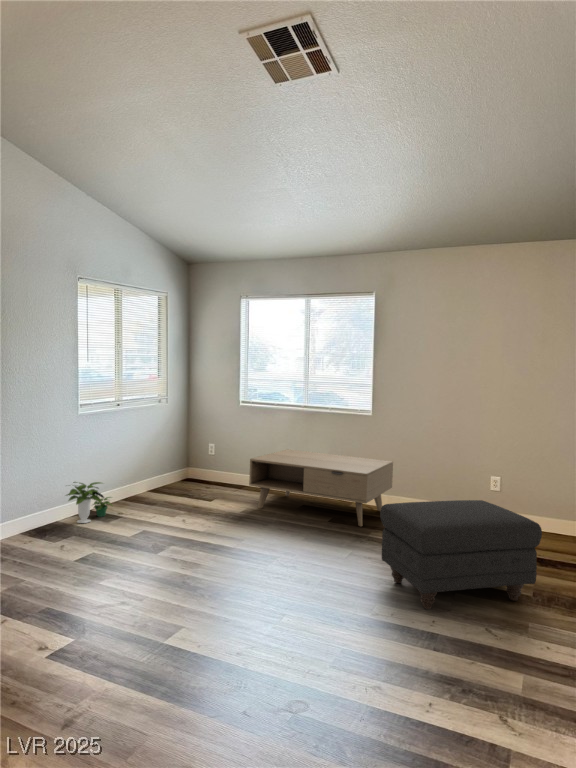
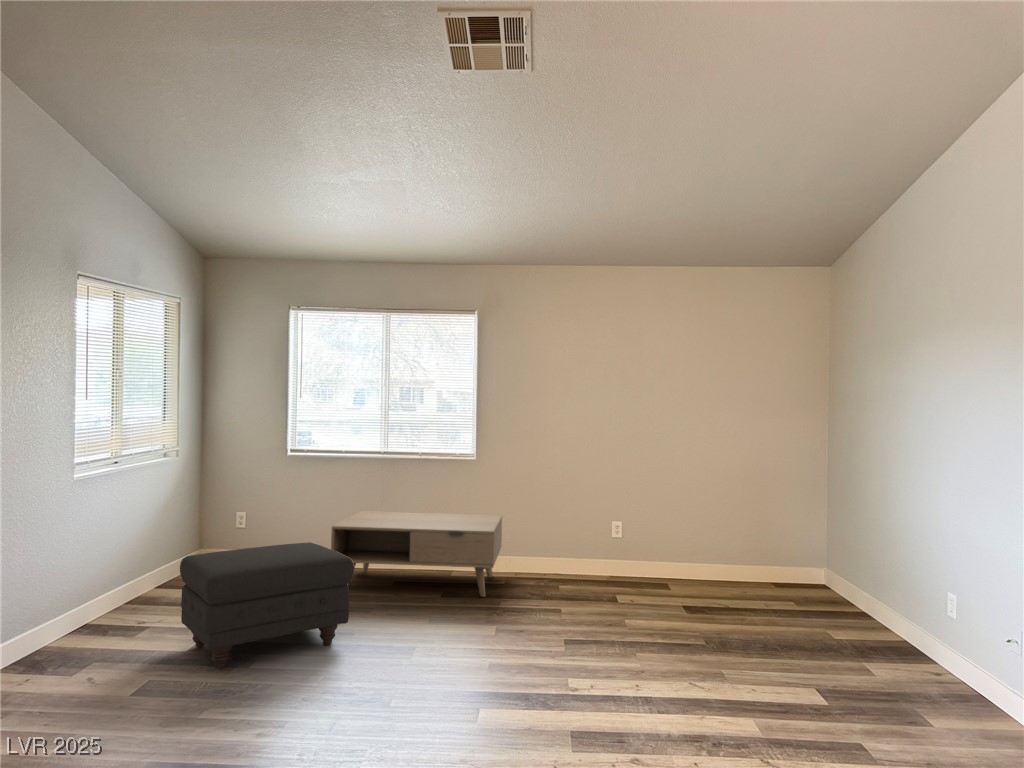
potted plant: present [67,482,113,523] -> none [55,580,133,646]
ottoman: present [380,500,542,609] -> present [180,543,354,668]

